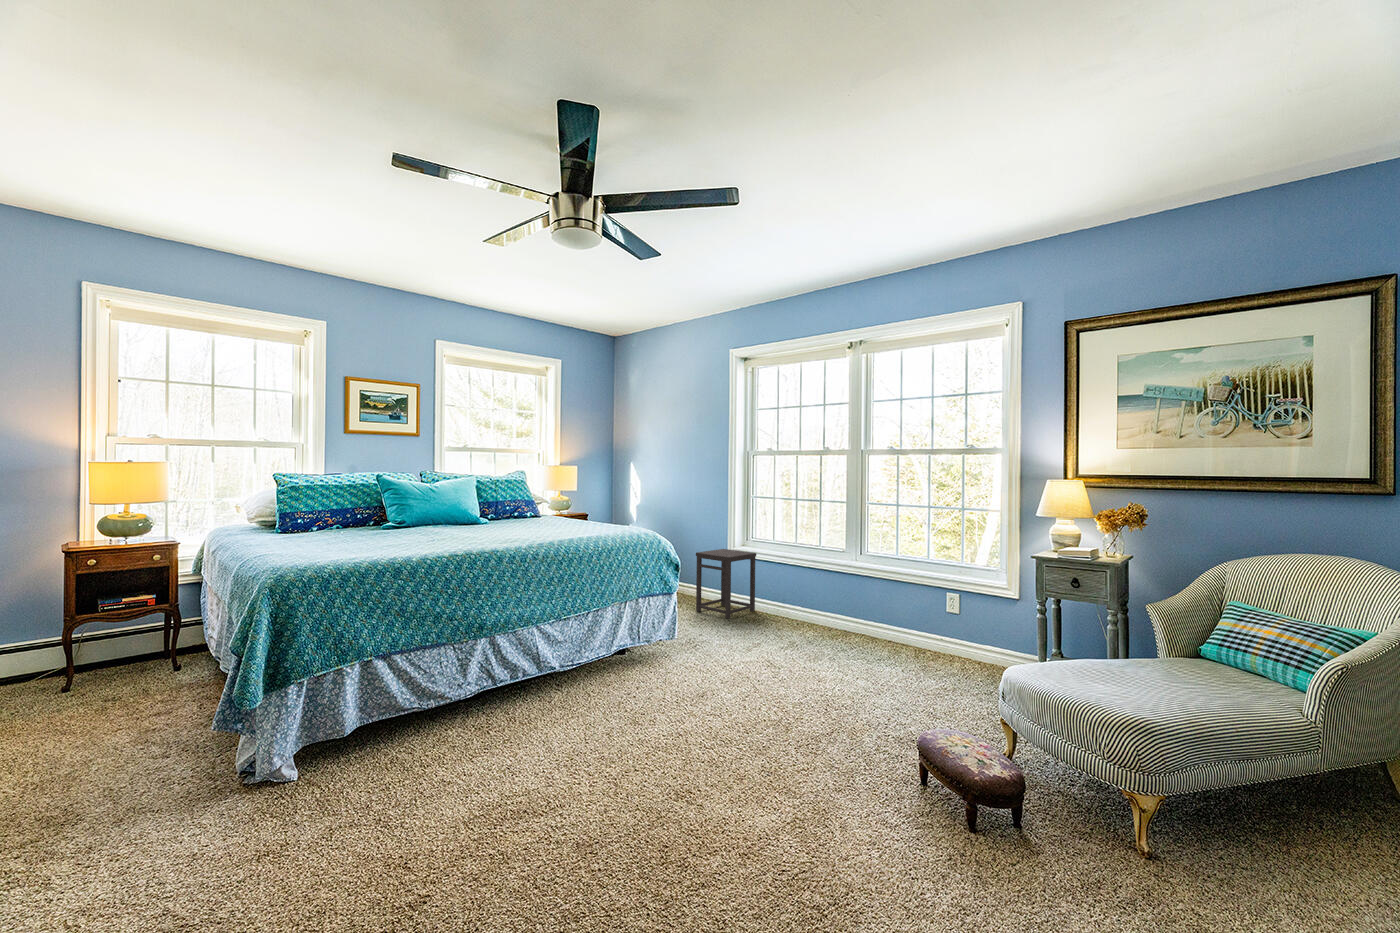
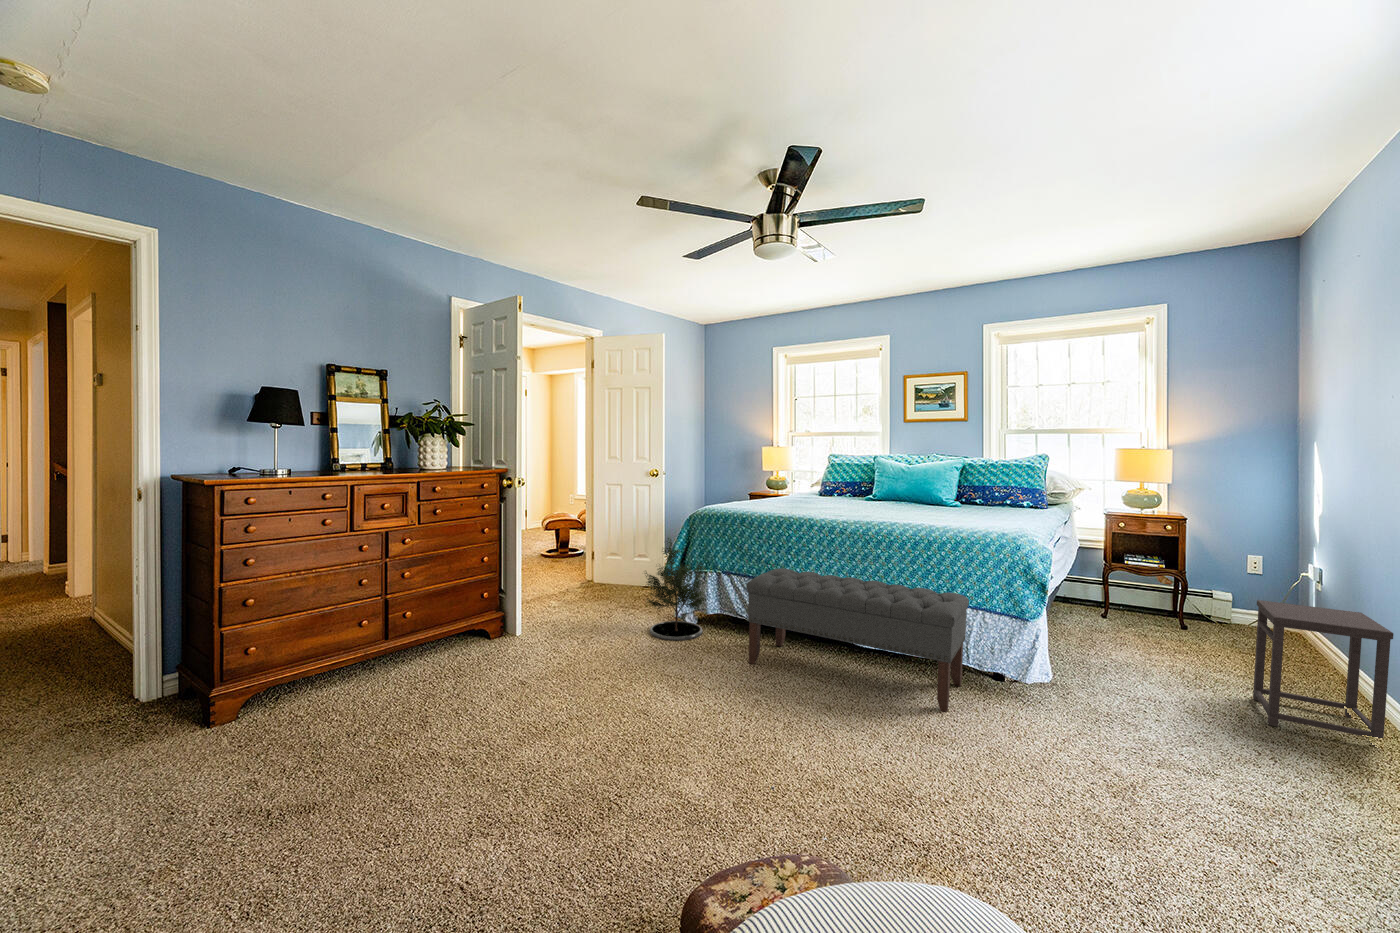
bench: none [479,588,692,739] -> present [746,568,969,712]
potted tree: none [290,621,400,803] -> present [645,538,706,640]

